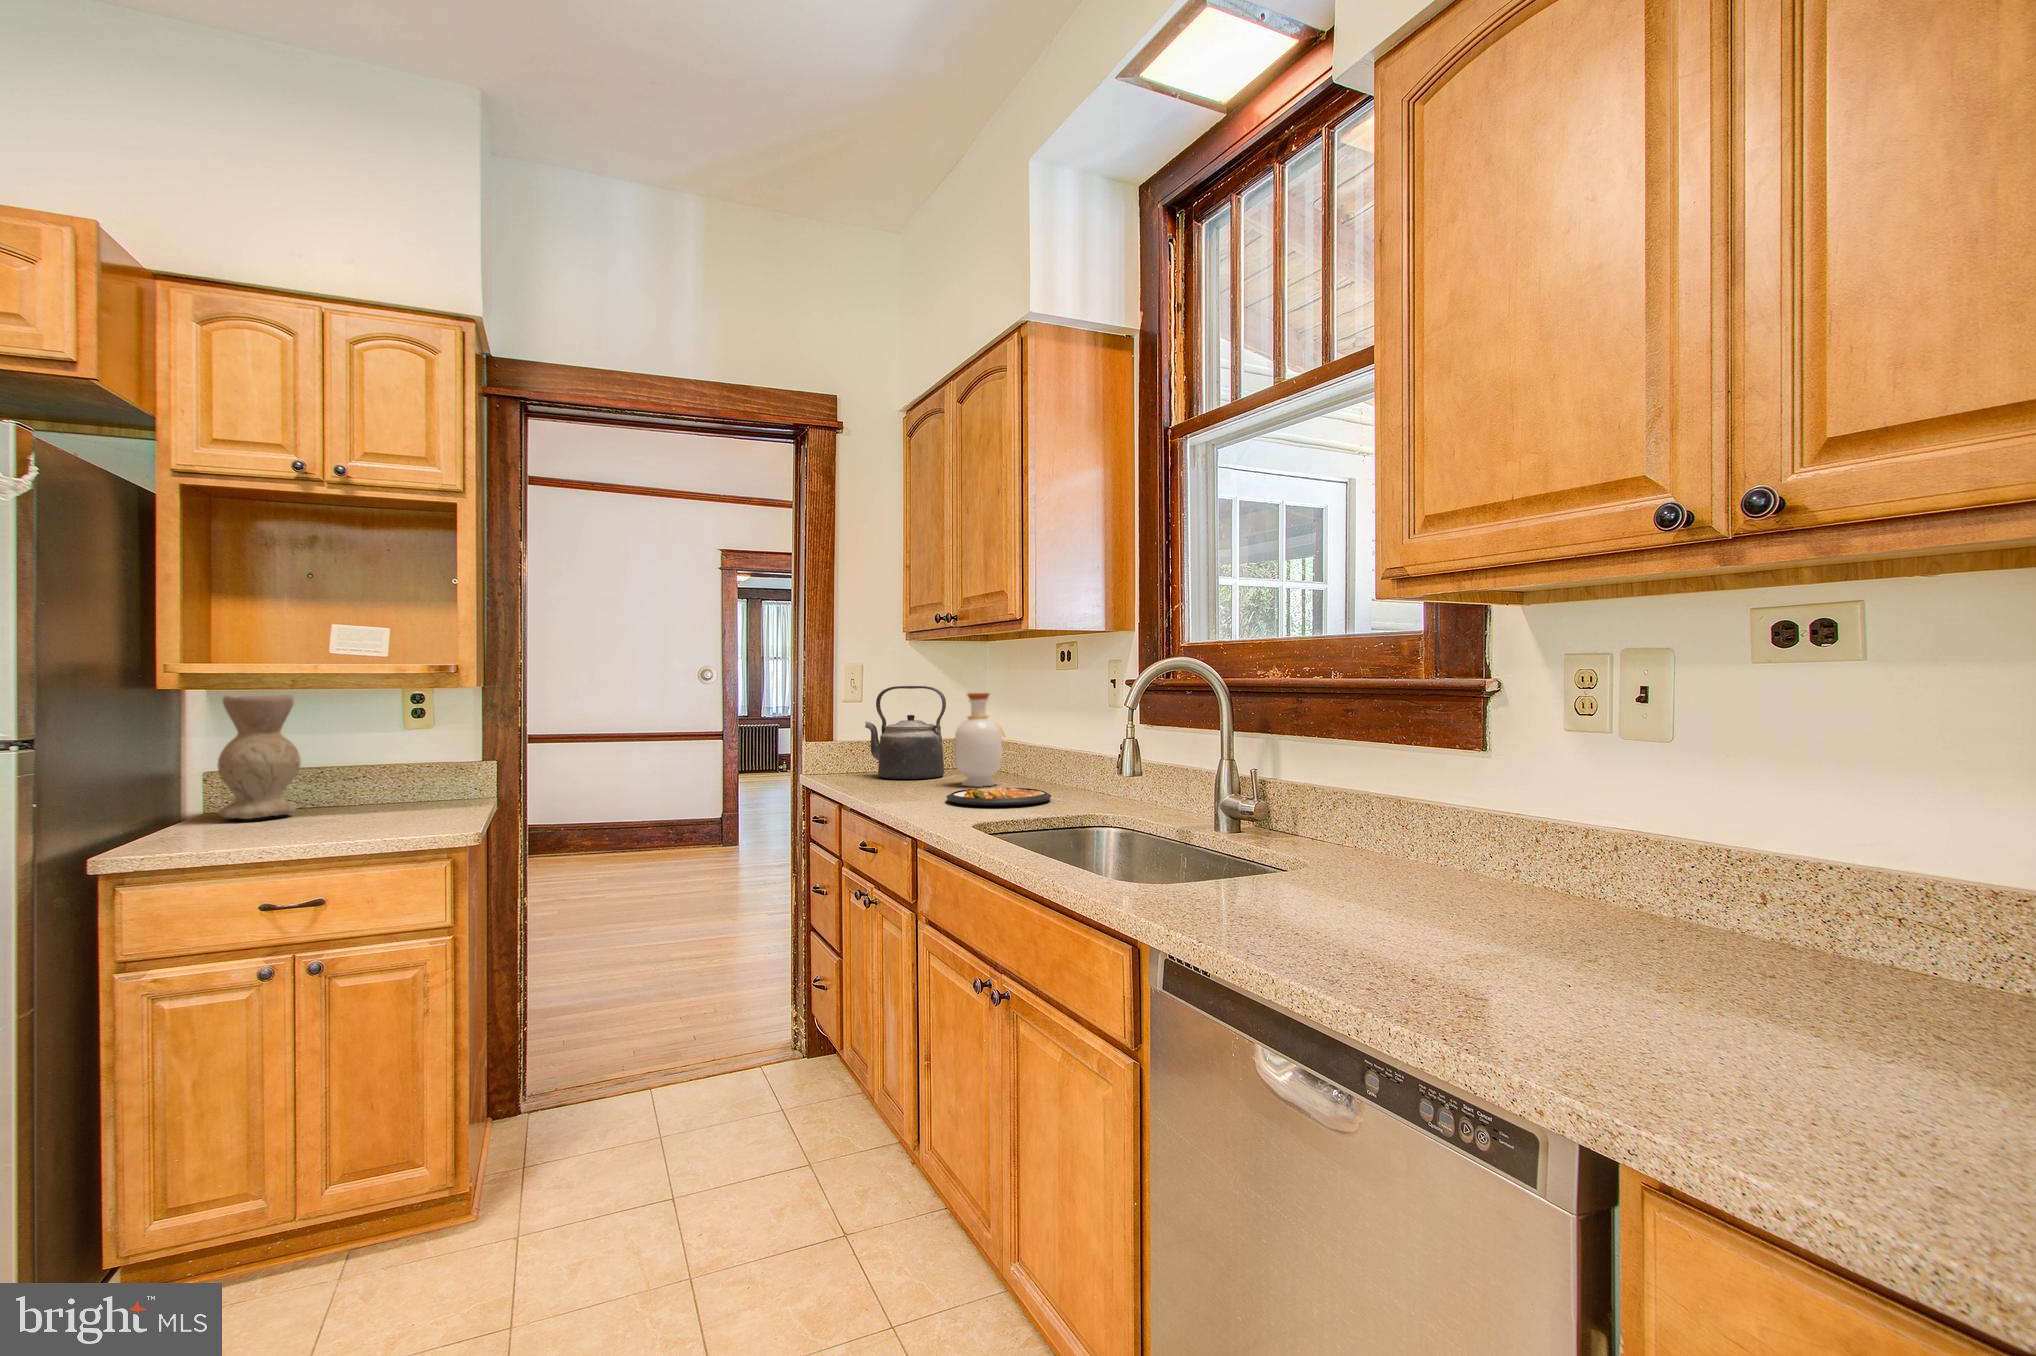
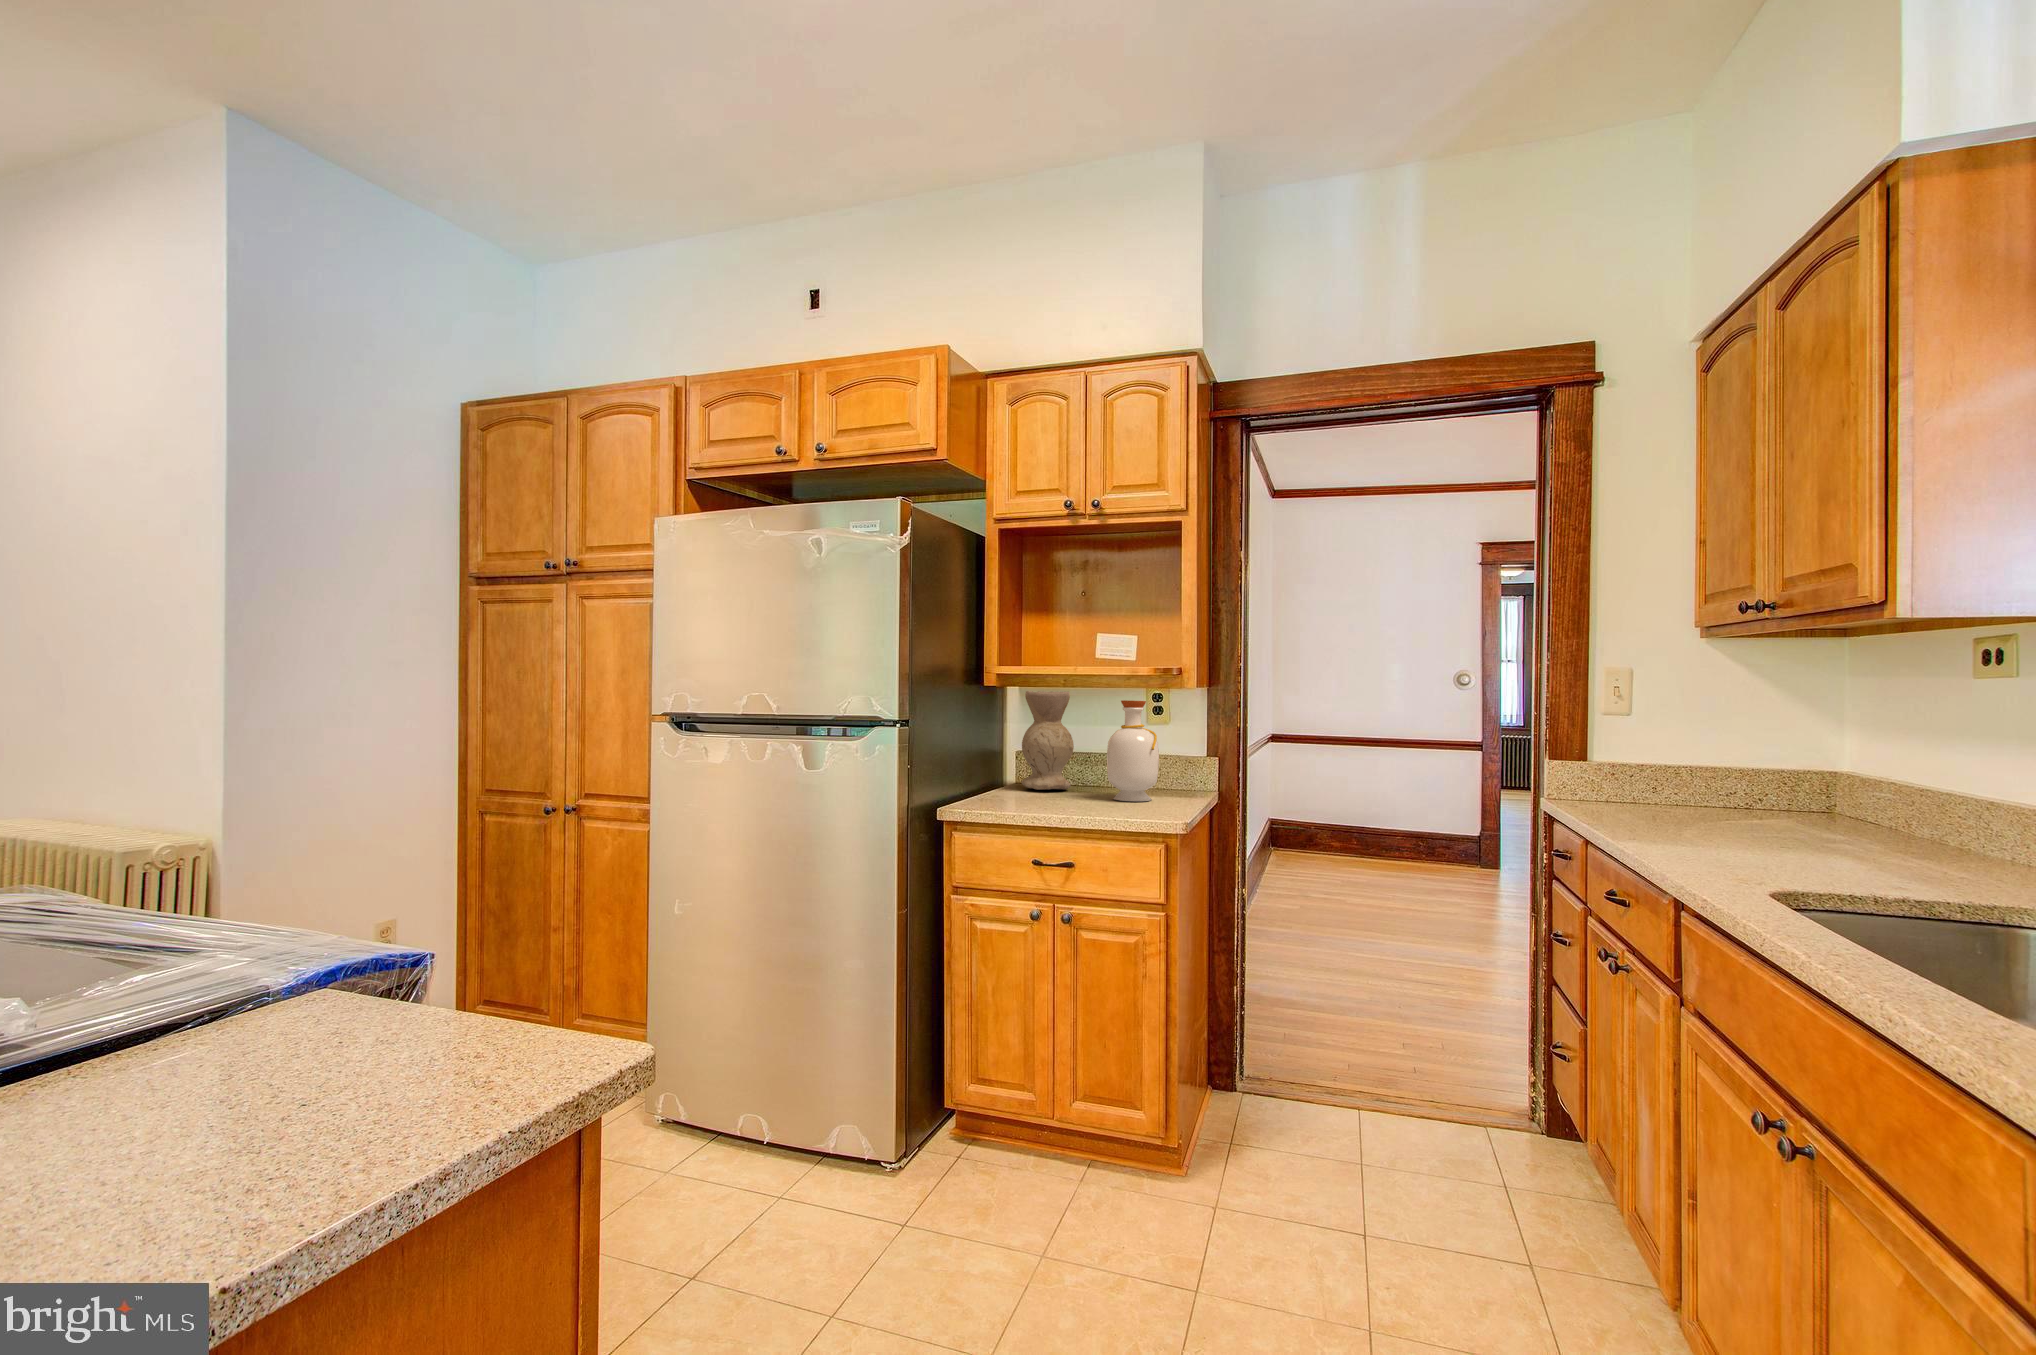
kettle: present [865,686,946,779] -> none [1631,695,1759,819]
bottle: present [954,693,1005,786] -> present [1107,700,1159,801]
dish: present [947,787,1051,805] -> none [1741,841,1942,875]

